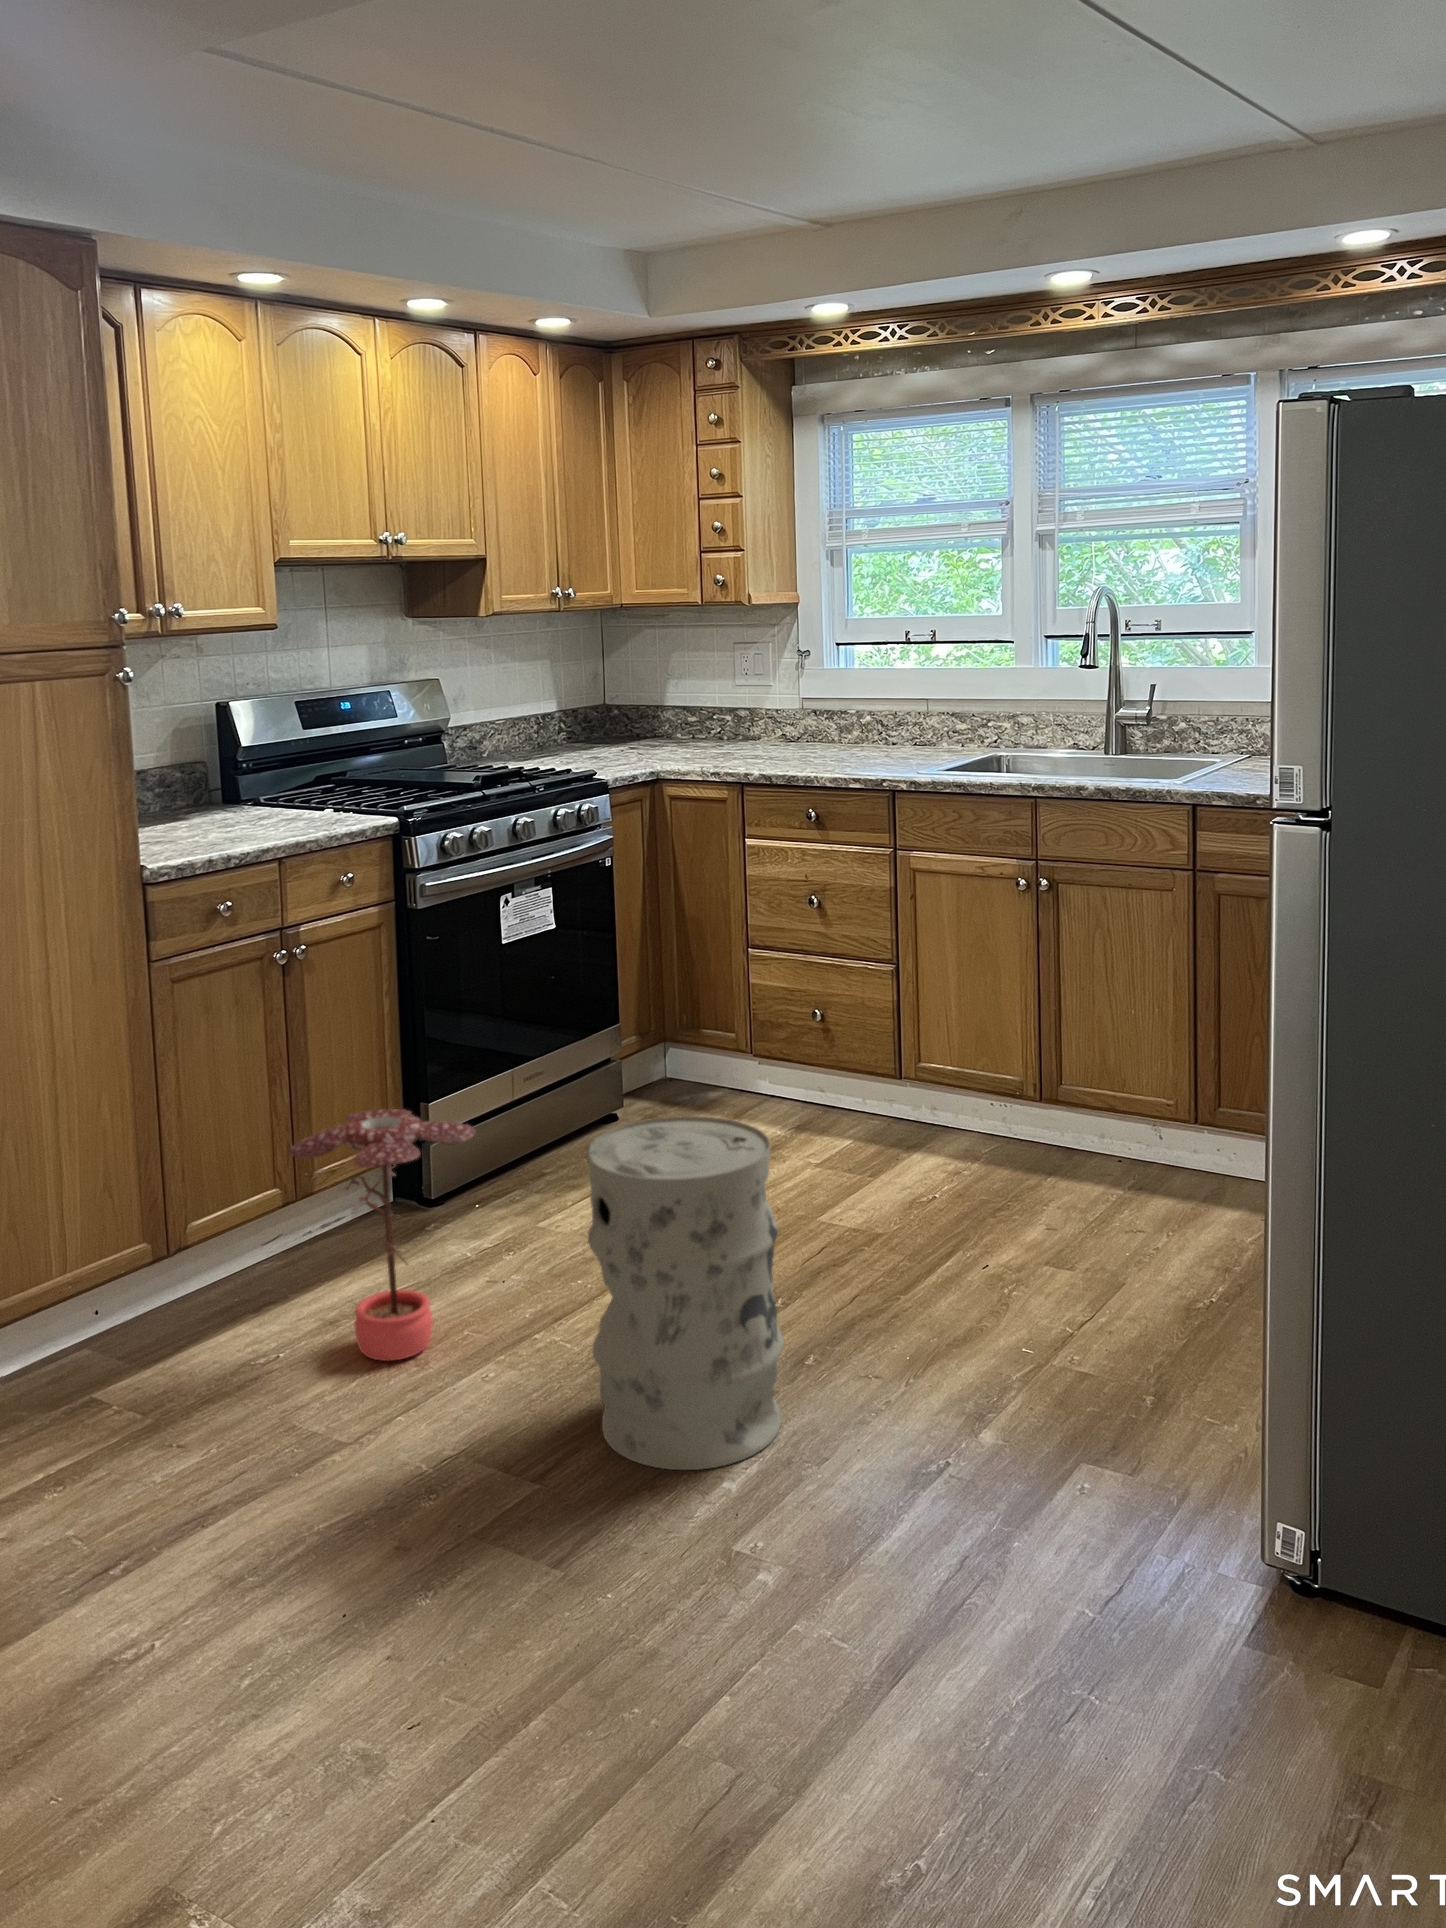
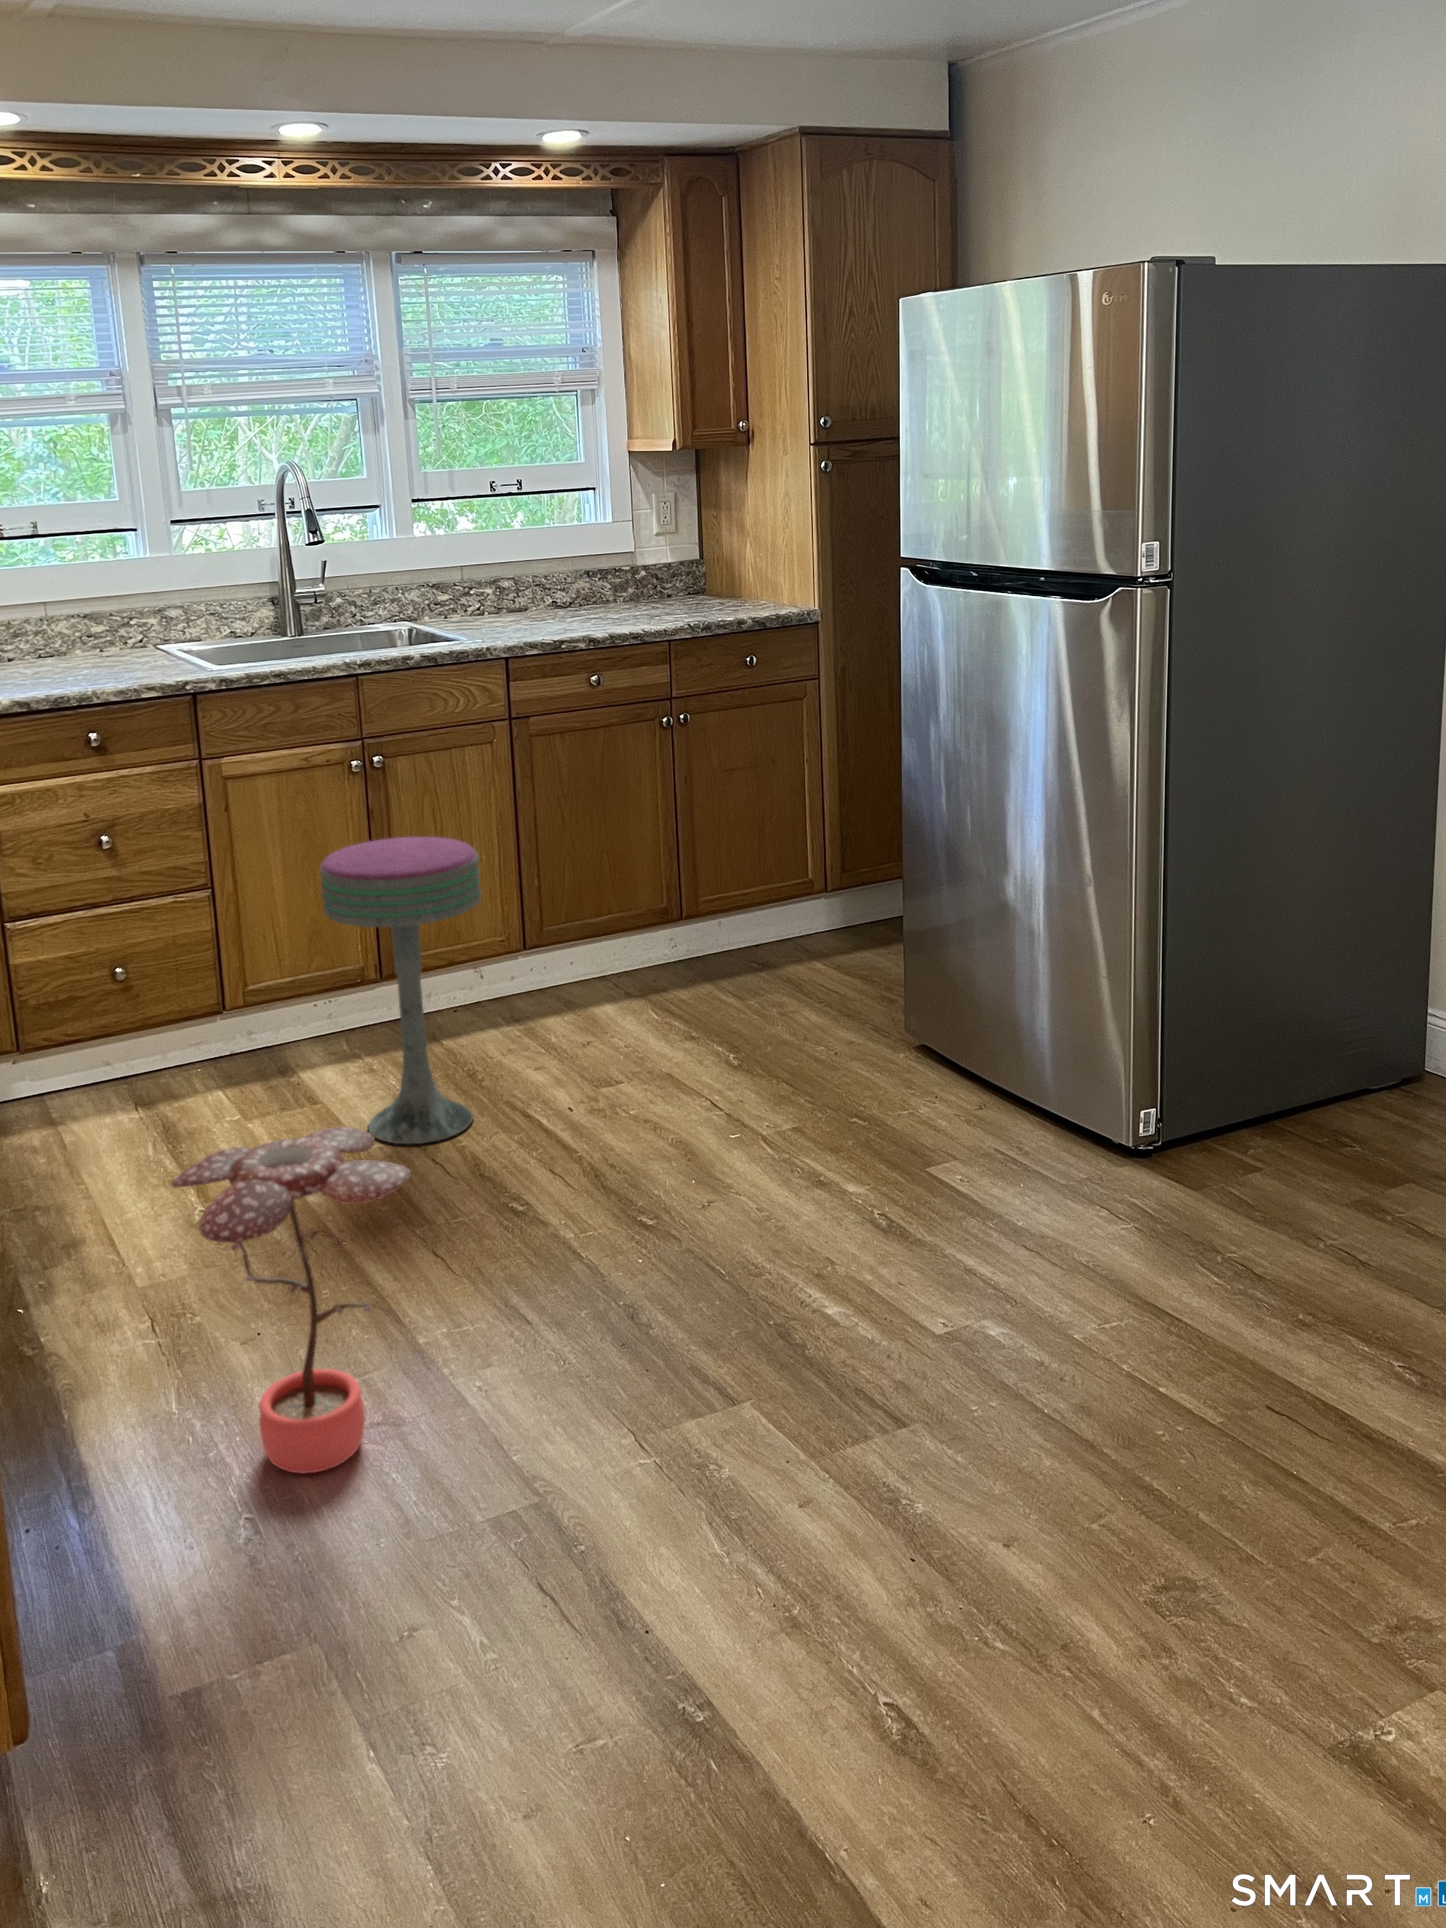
bar stool: none [809,948,957,1236] -> present [320,837,481,1144]
trash can: present [588,1116,784,1470] -> none [590,988,799,1361]

